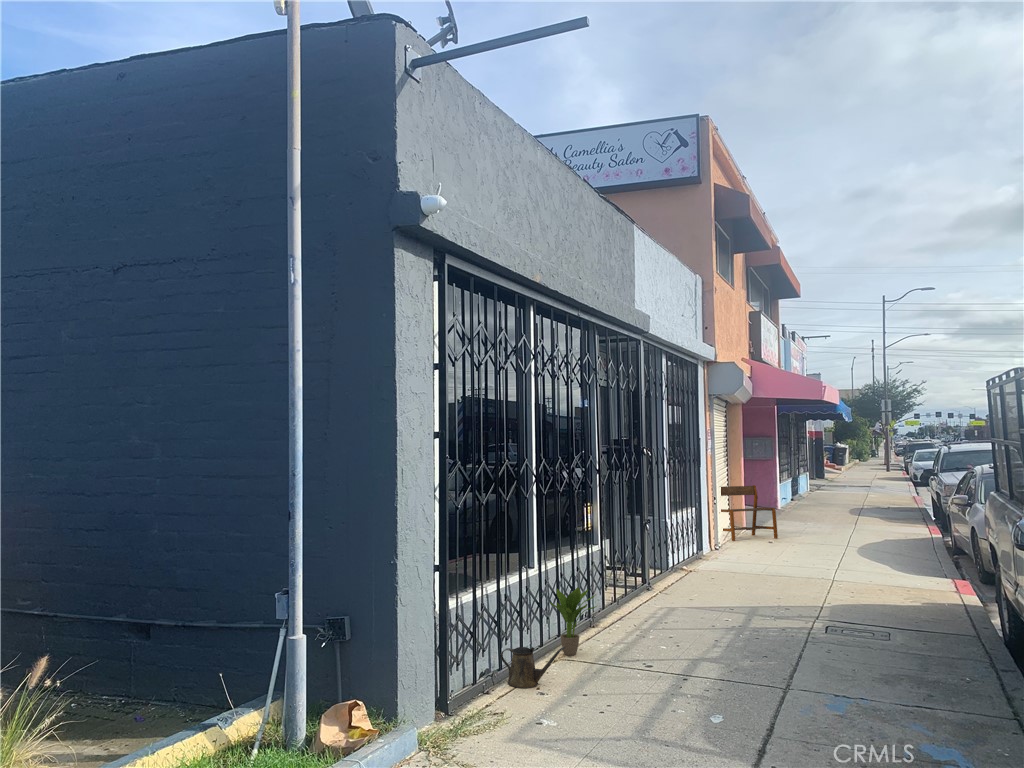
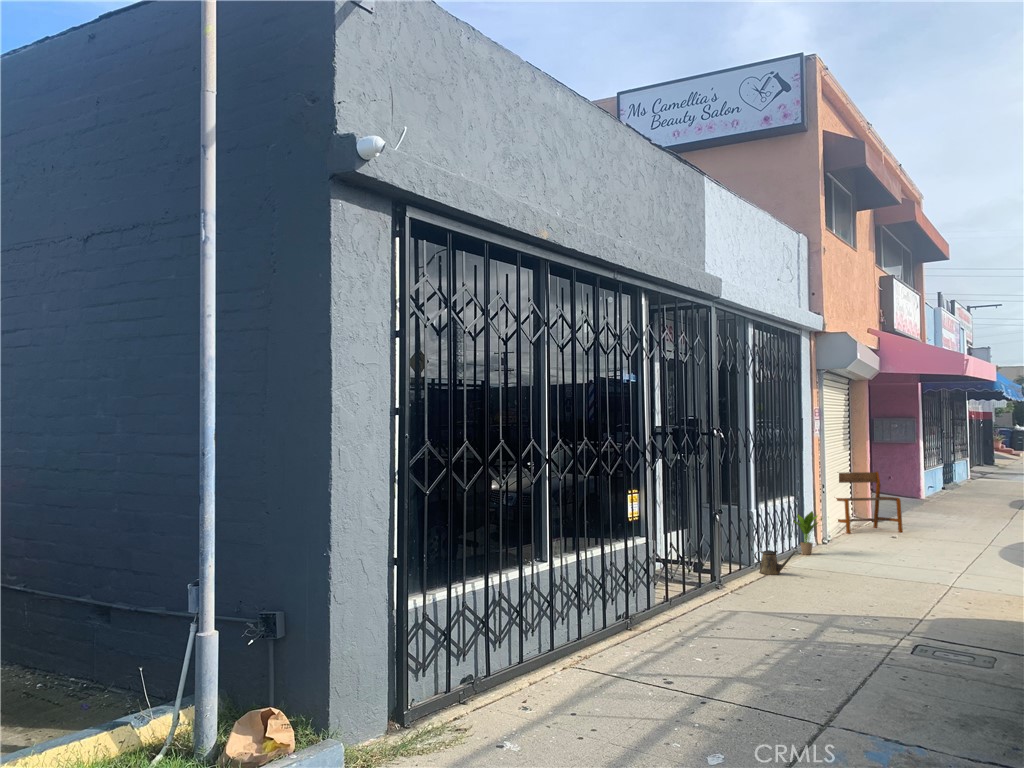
potted plant: present [550,587,596,656] -> present [794,511,818,555]
watering can: present [501,647,565,688] -> present [754,550,798,575]

